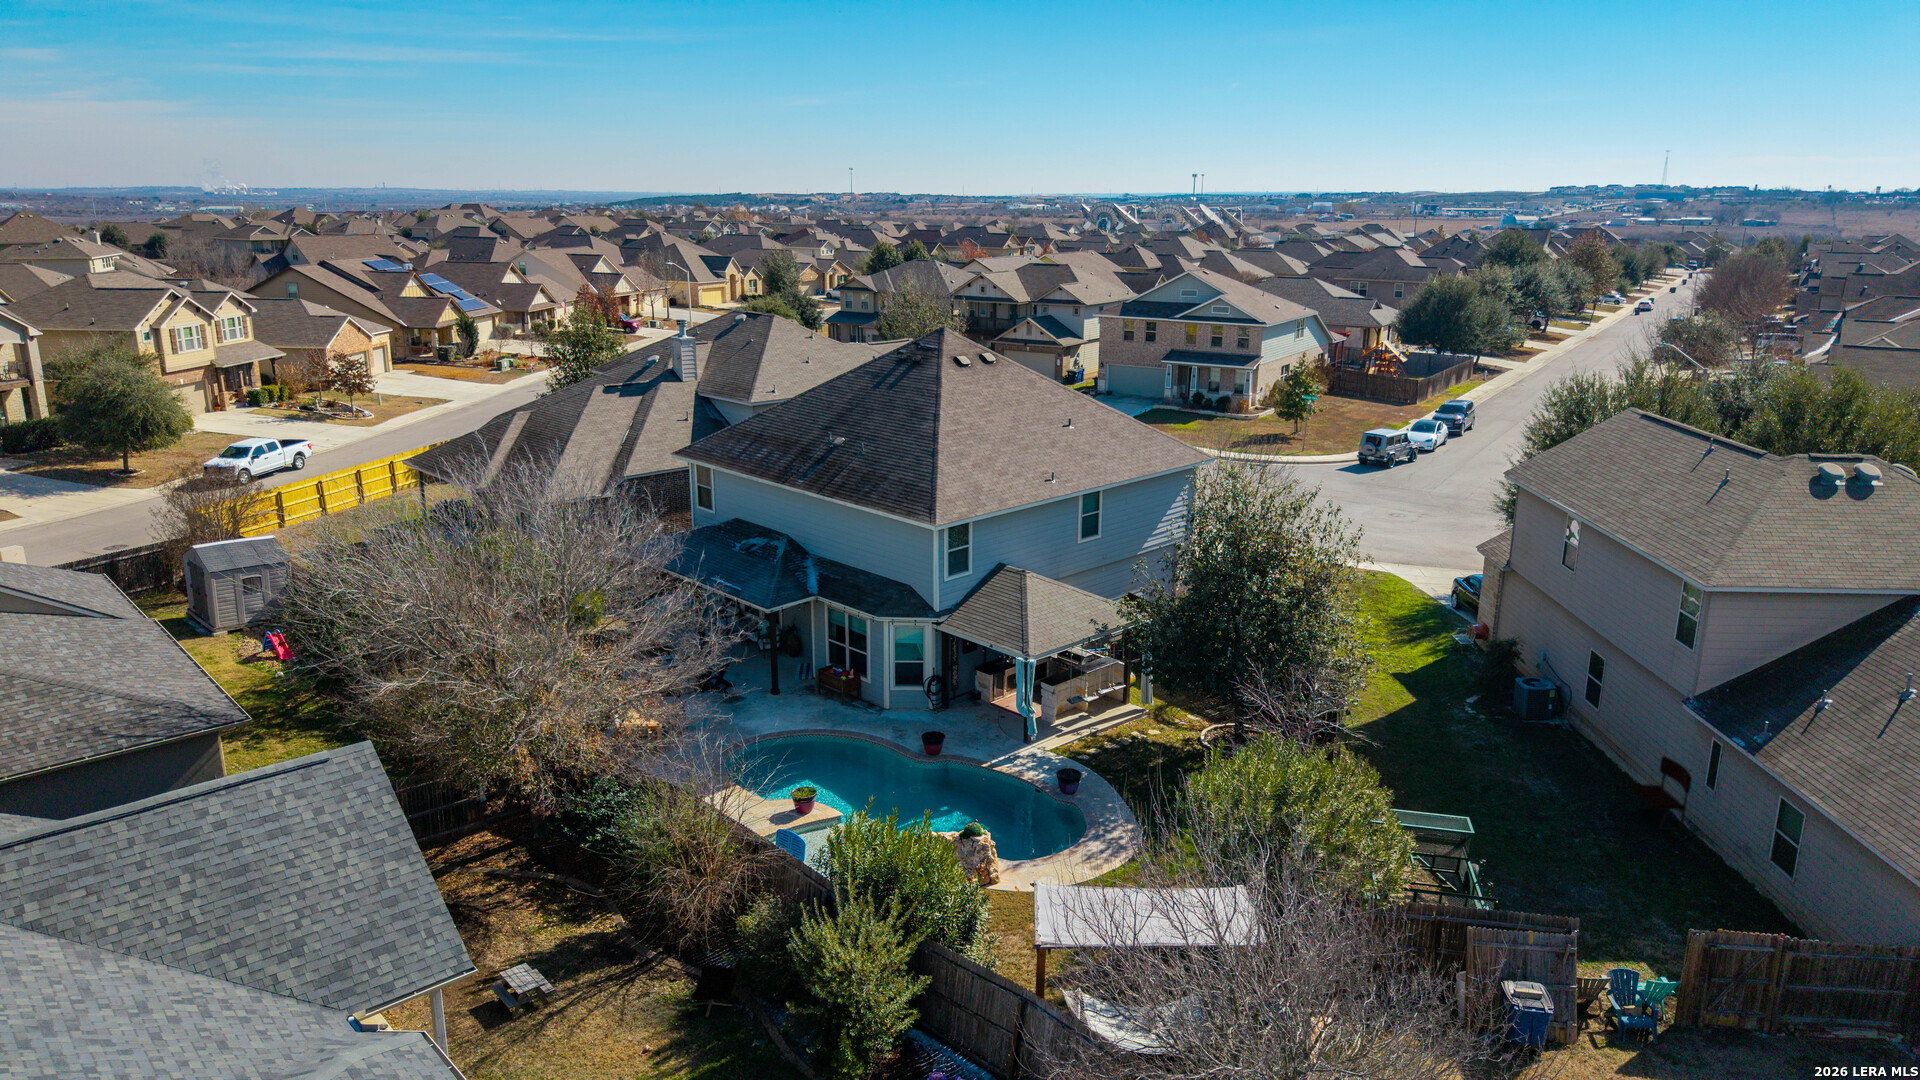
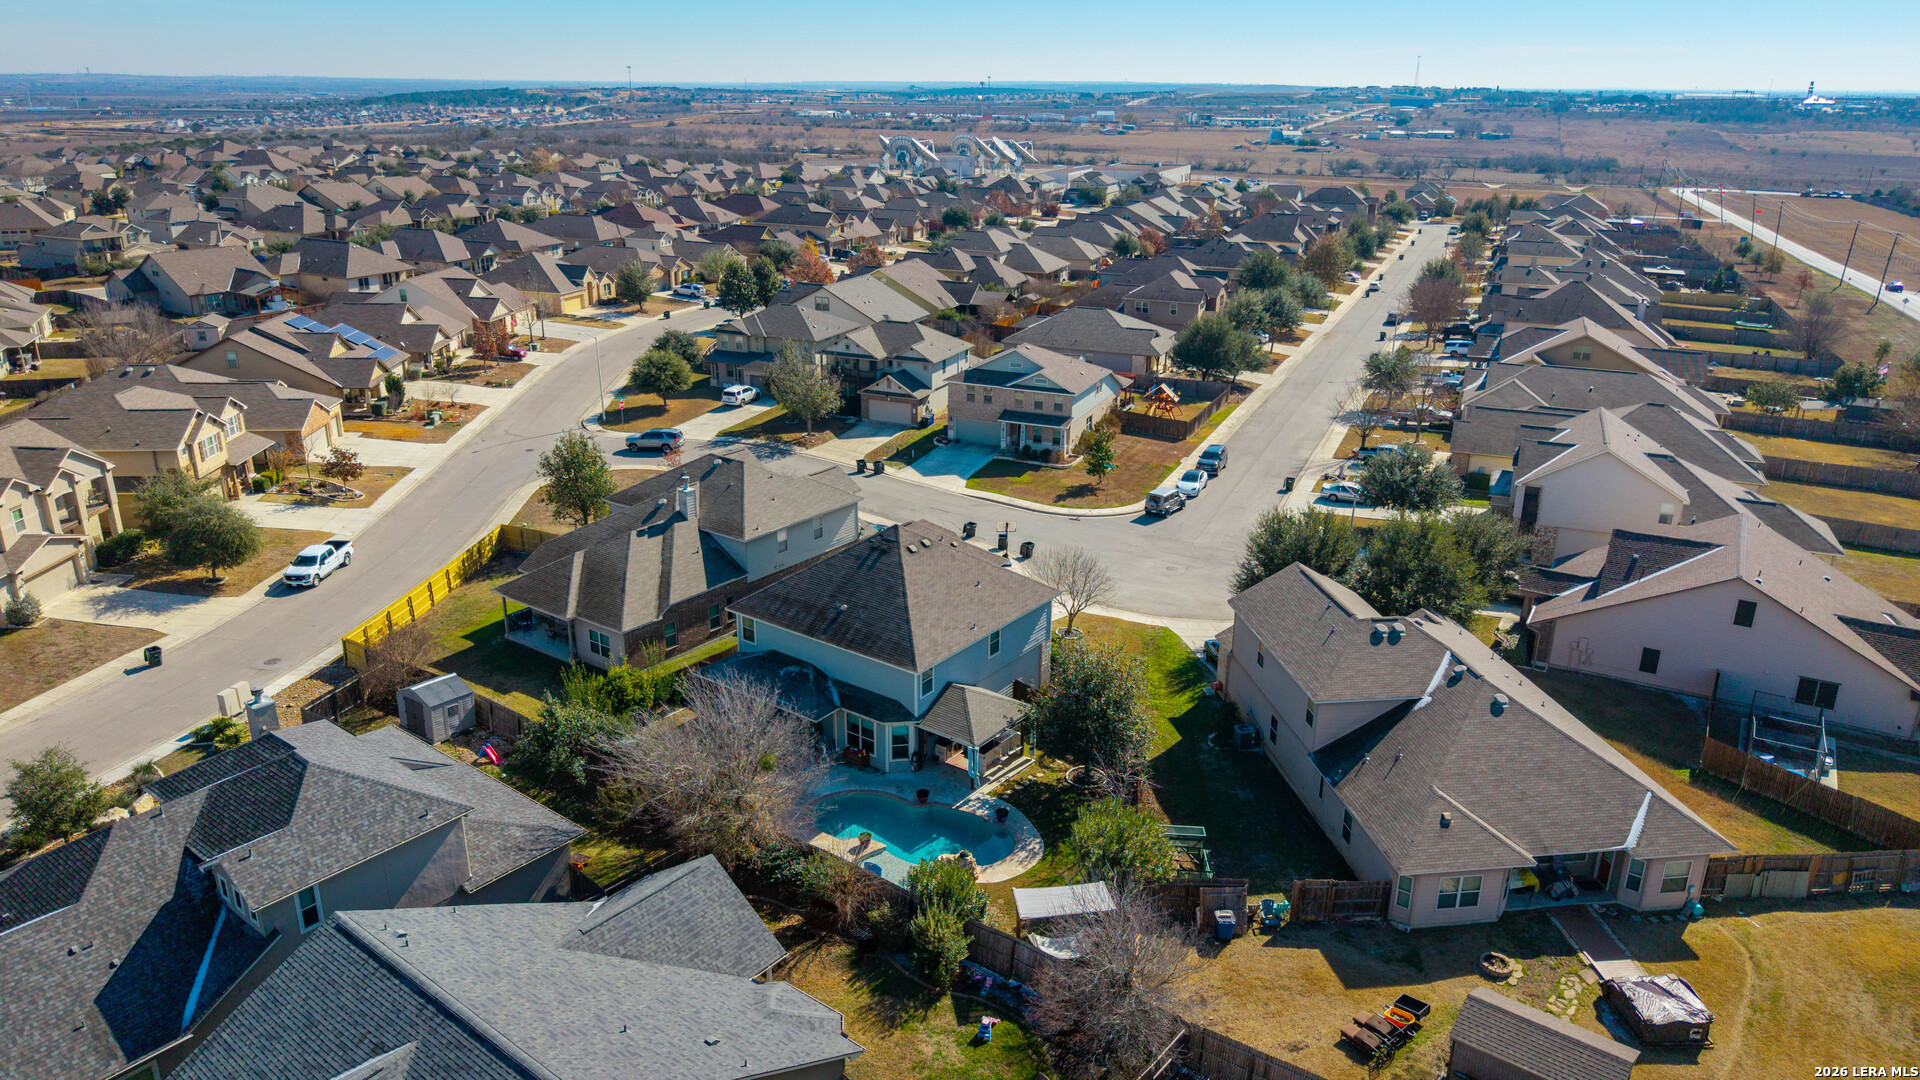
bench: present [1631,756,1691,830] -> present [803,898,838,941]

